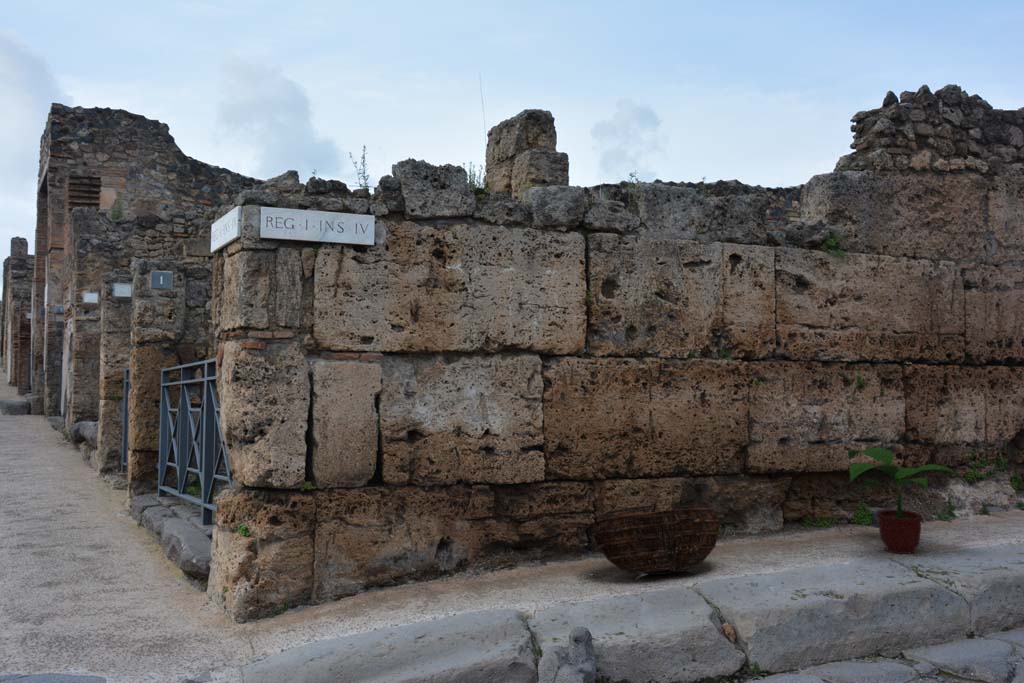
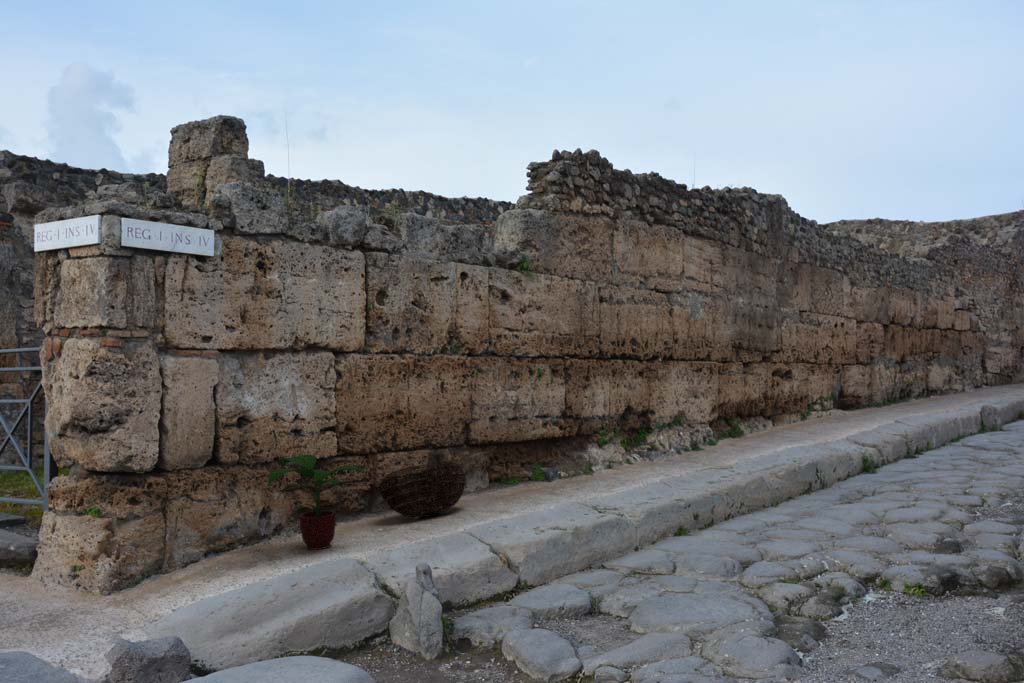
potted plant: present [848,448,964,554] -> present [268,454,369,550]

